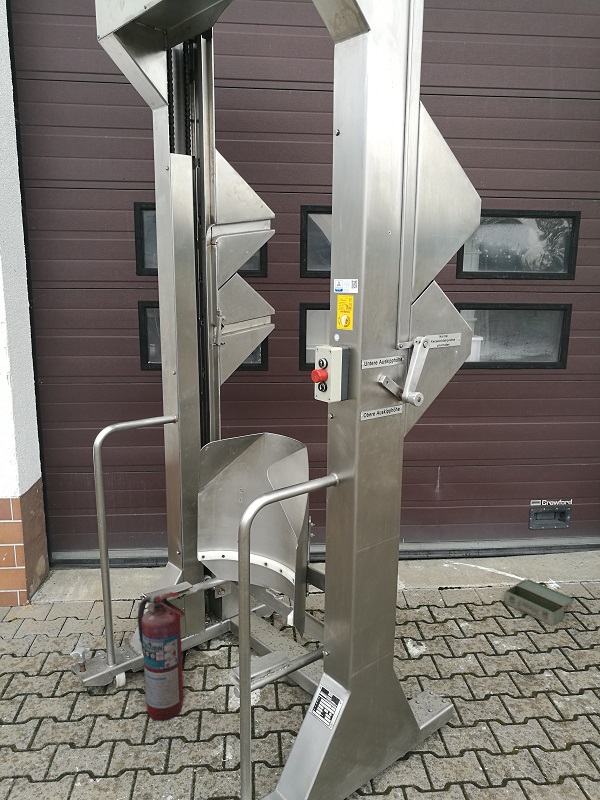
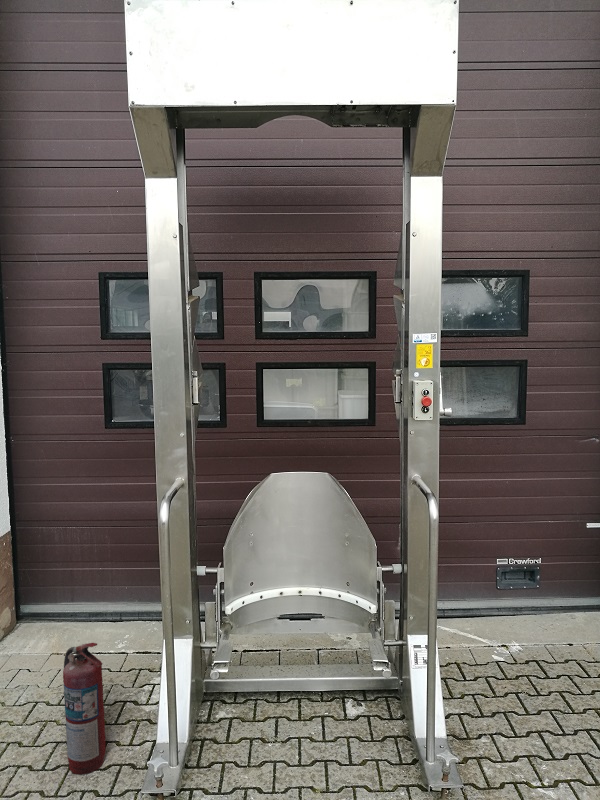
toolbox: present [505,579,574,626] -> none [459,640,528,689]

